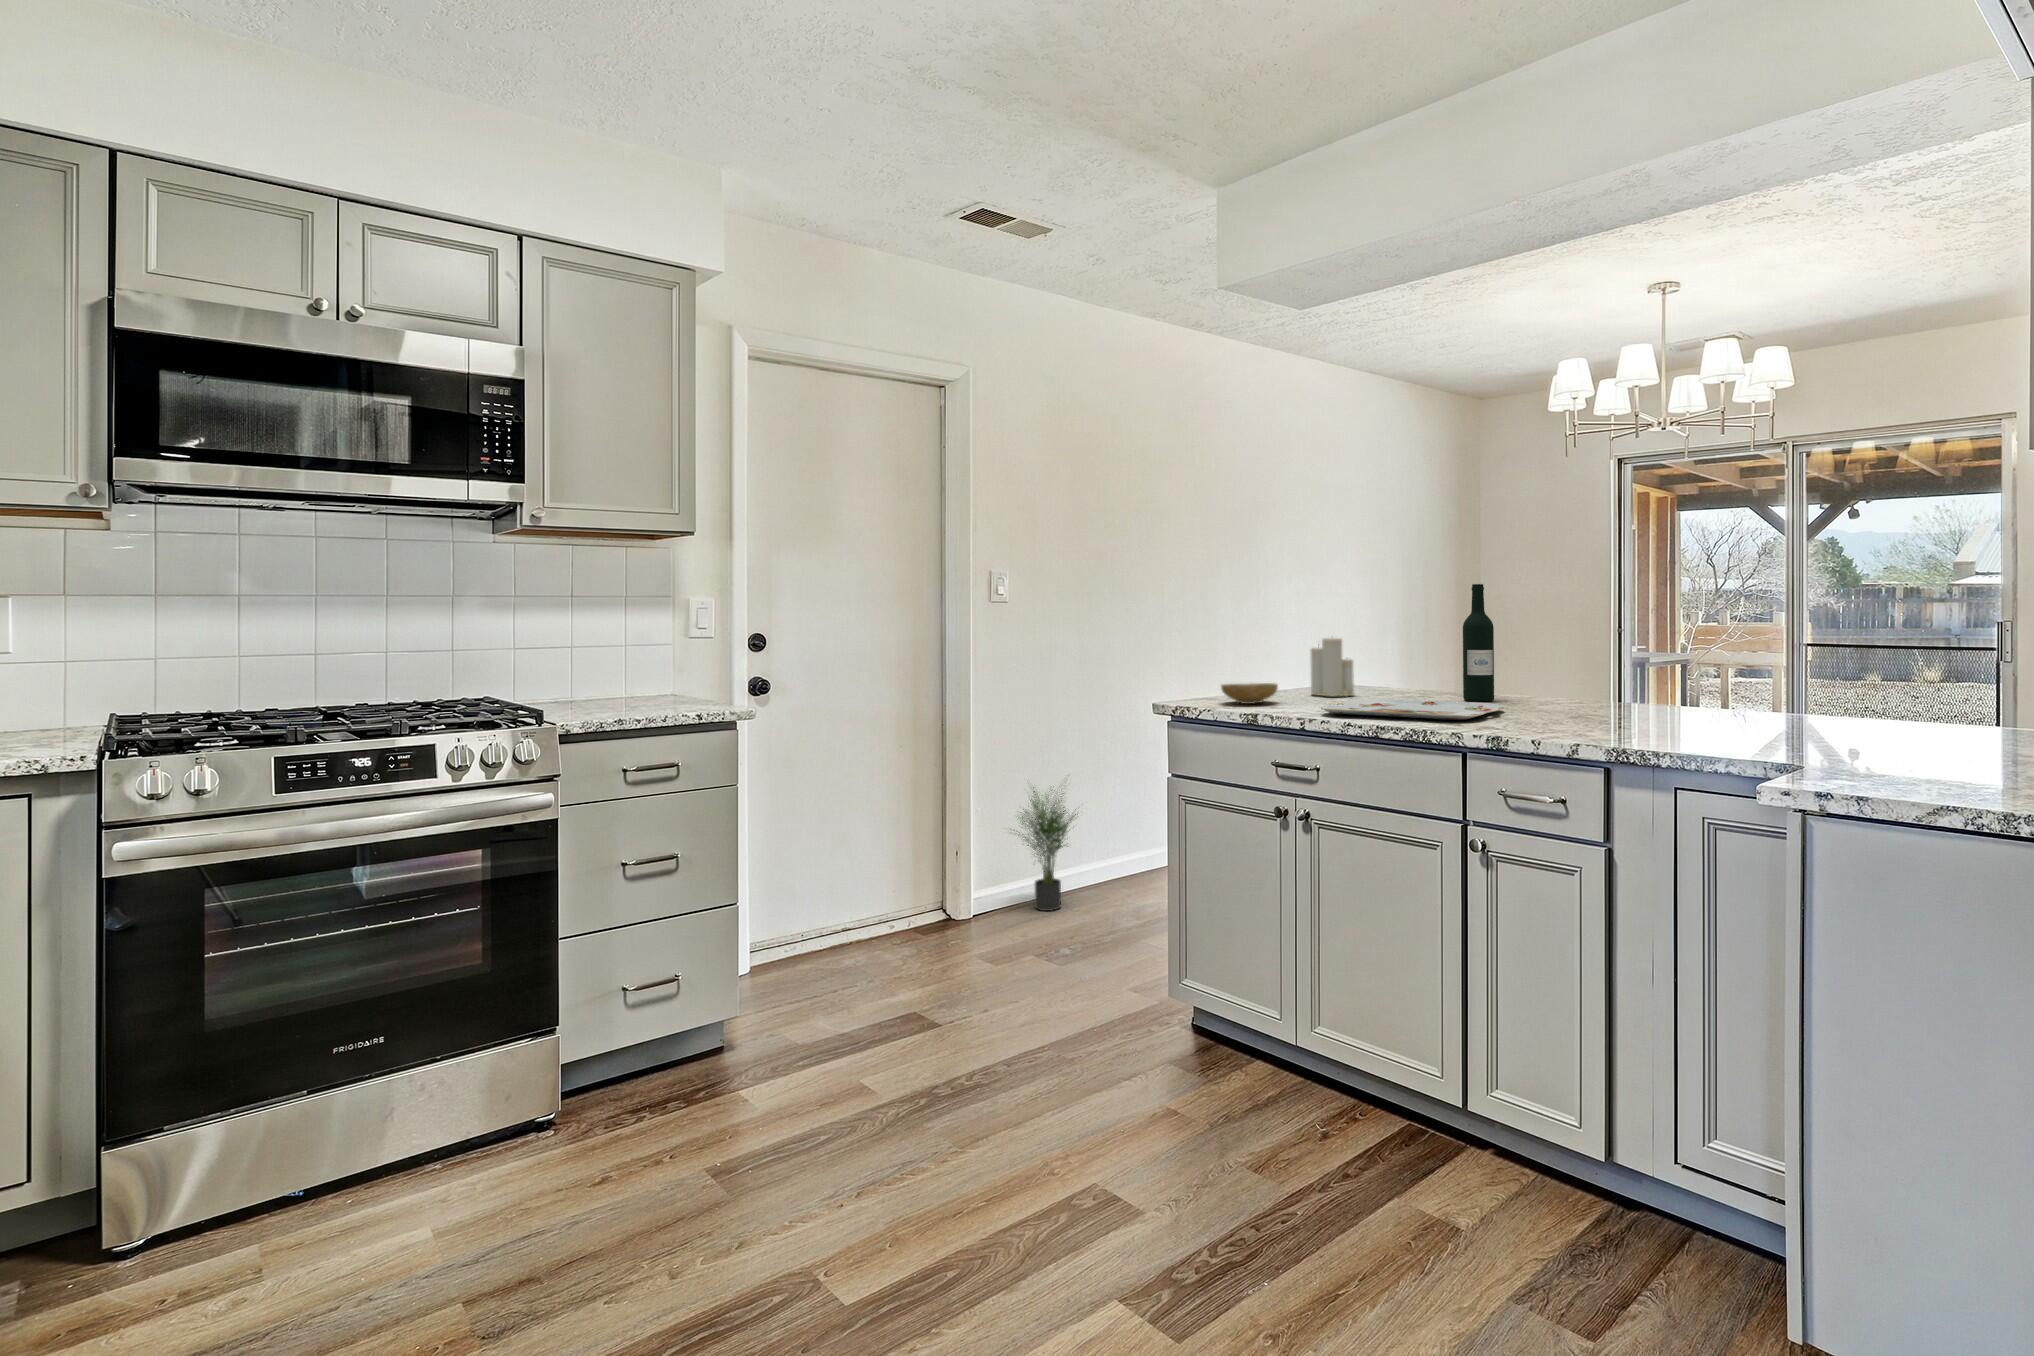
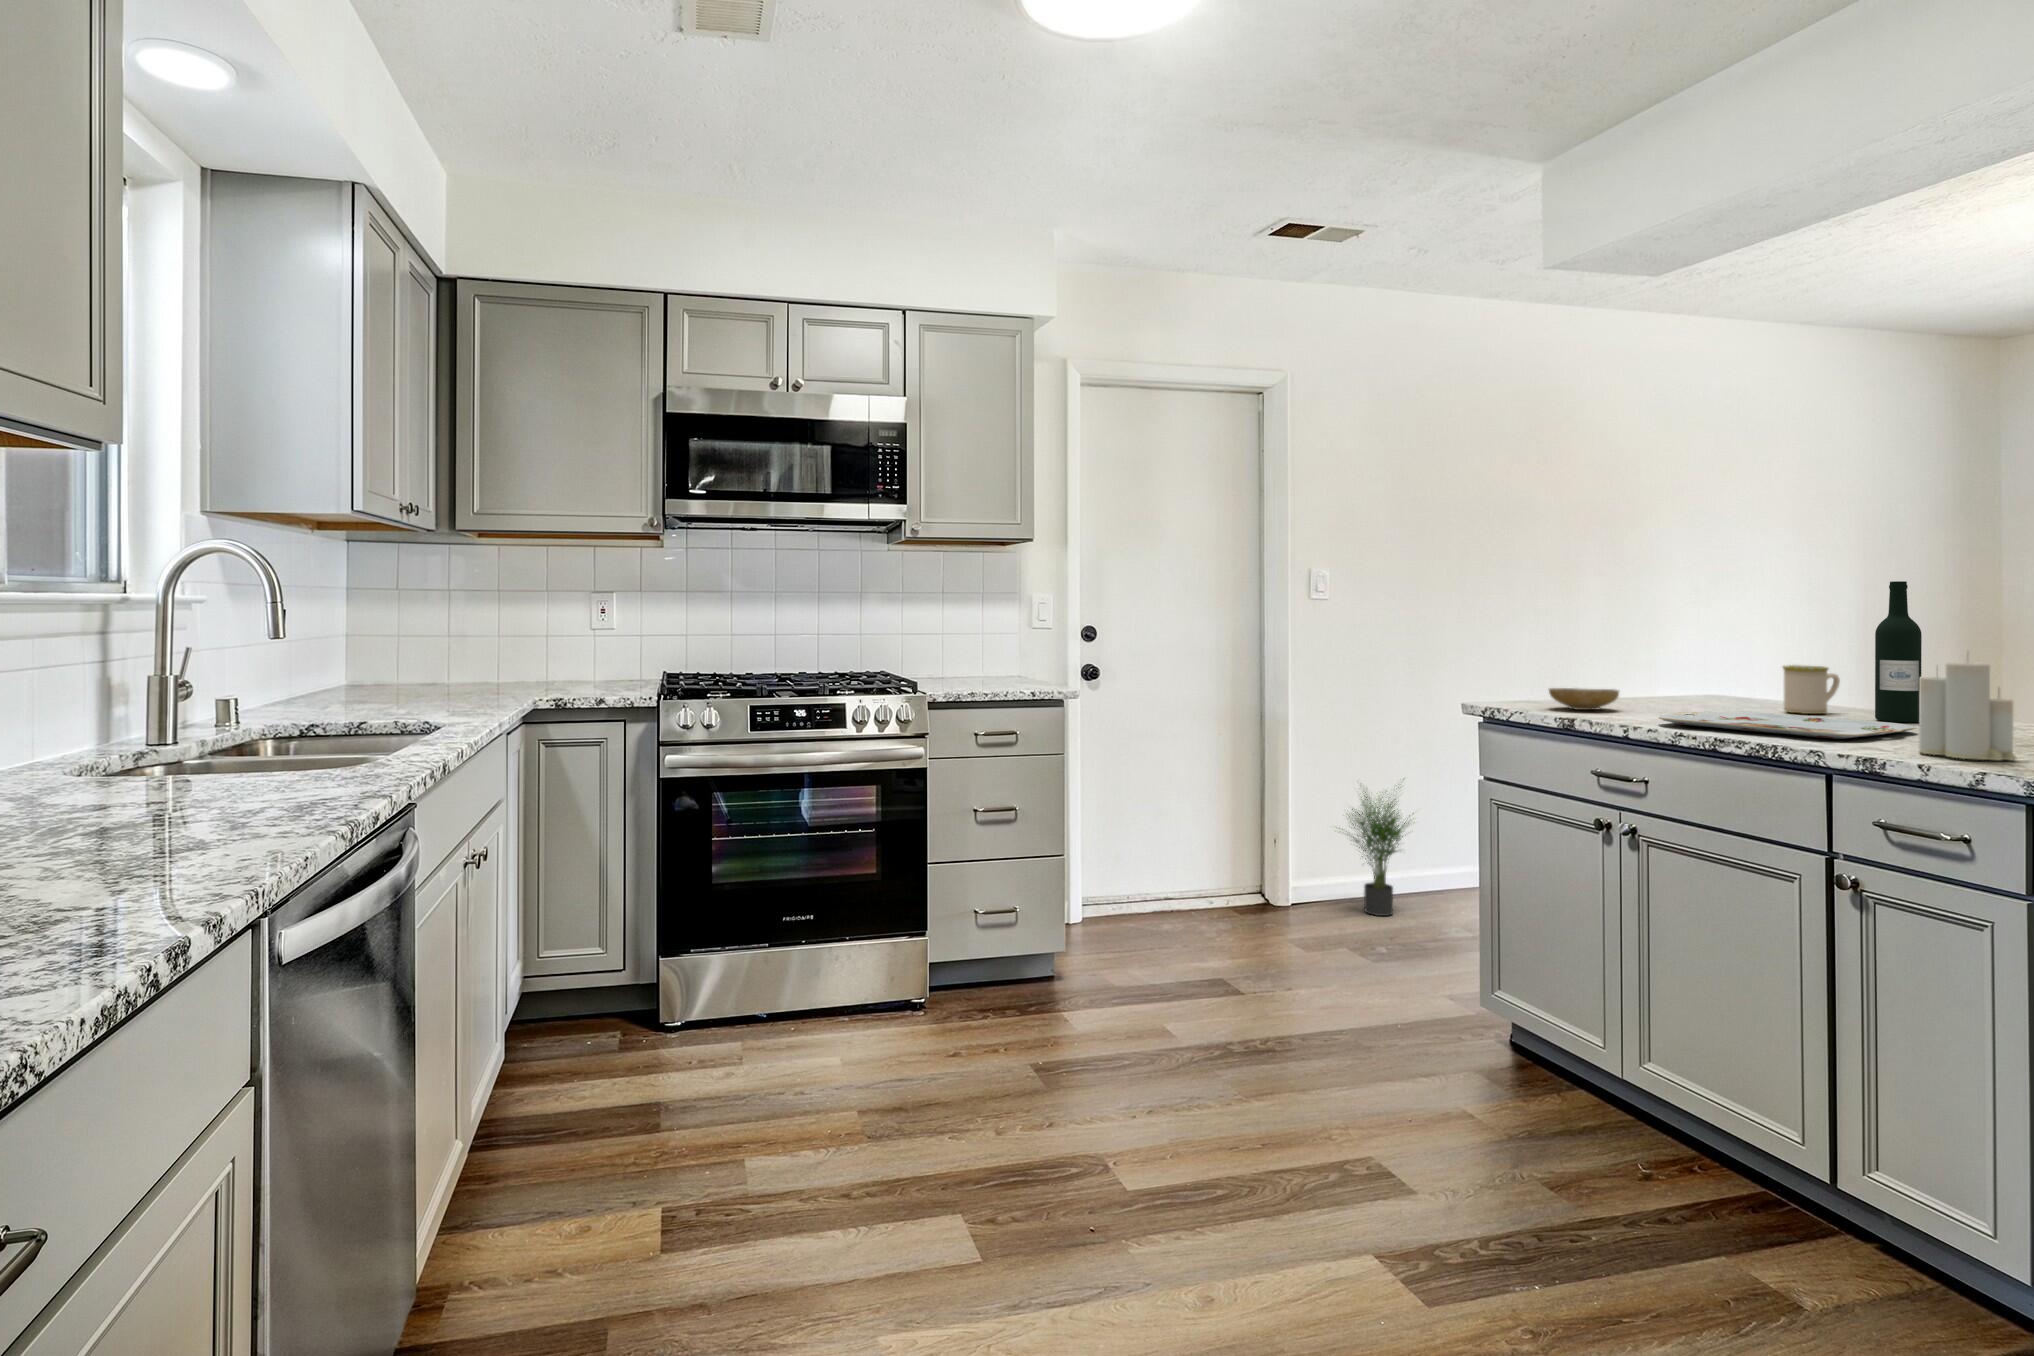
candle: present [1310,638,1354,696] -> present [1919,662,2016,760]
mug: none [1394,656,1433,698] -> present [1783,665,1840,714]

